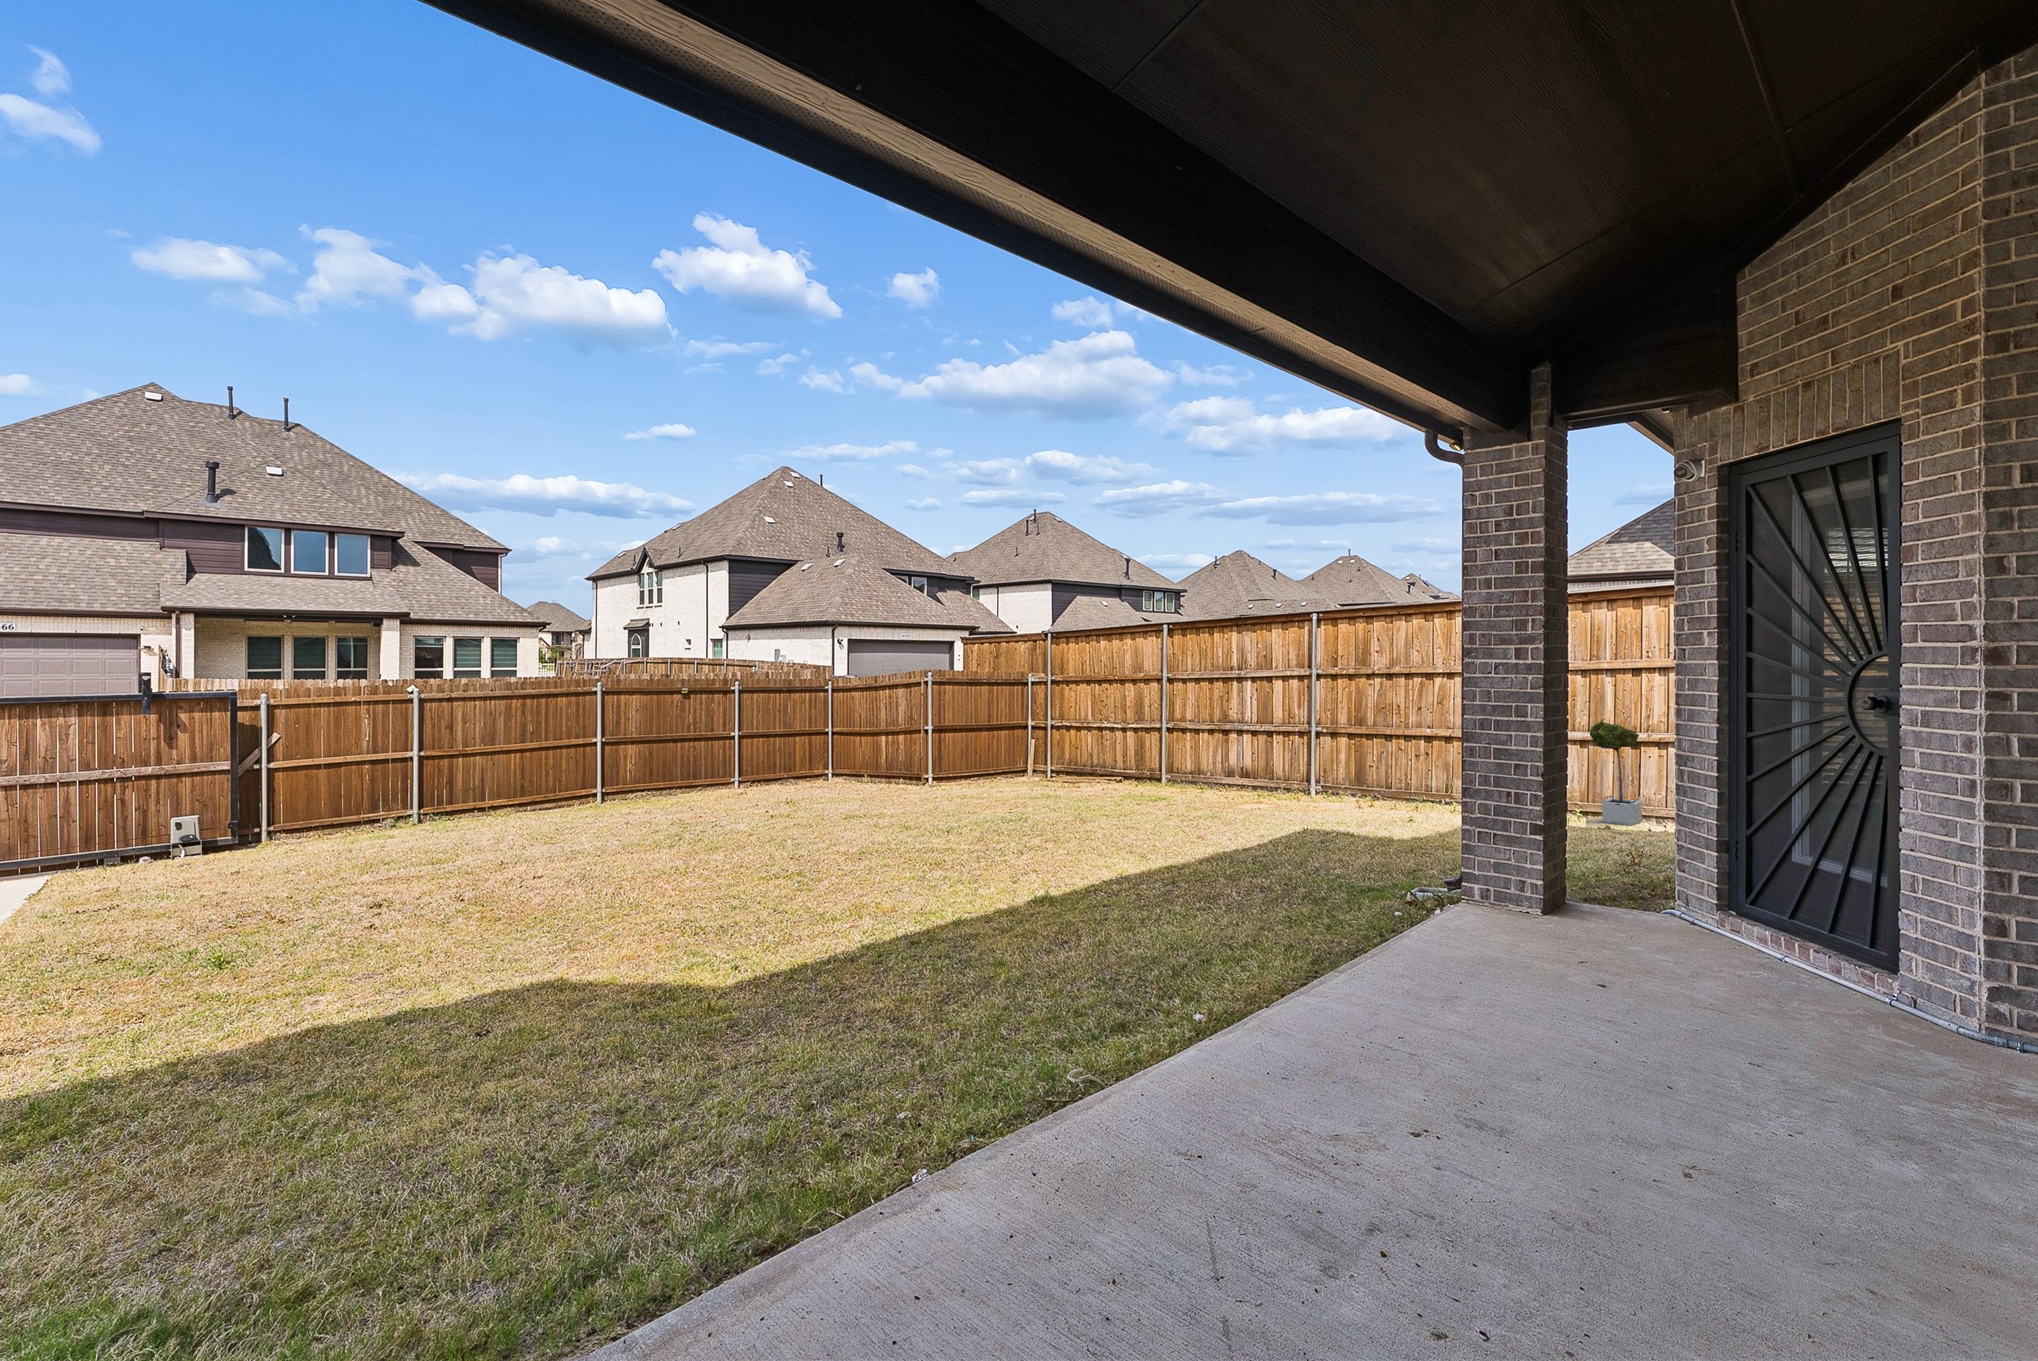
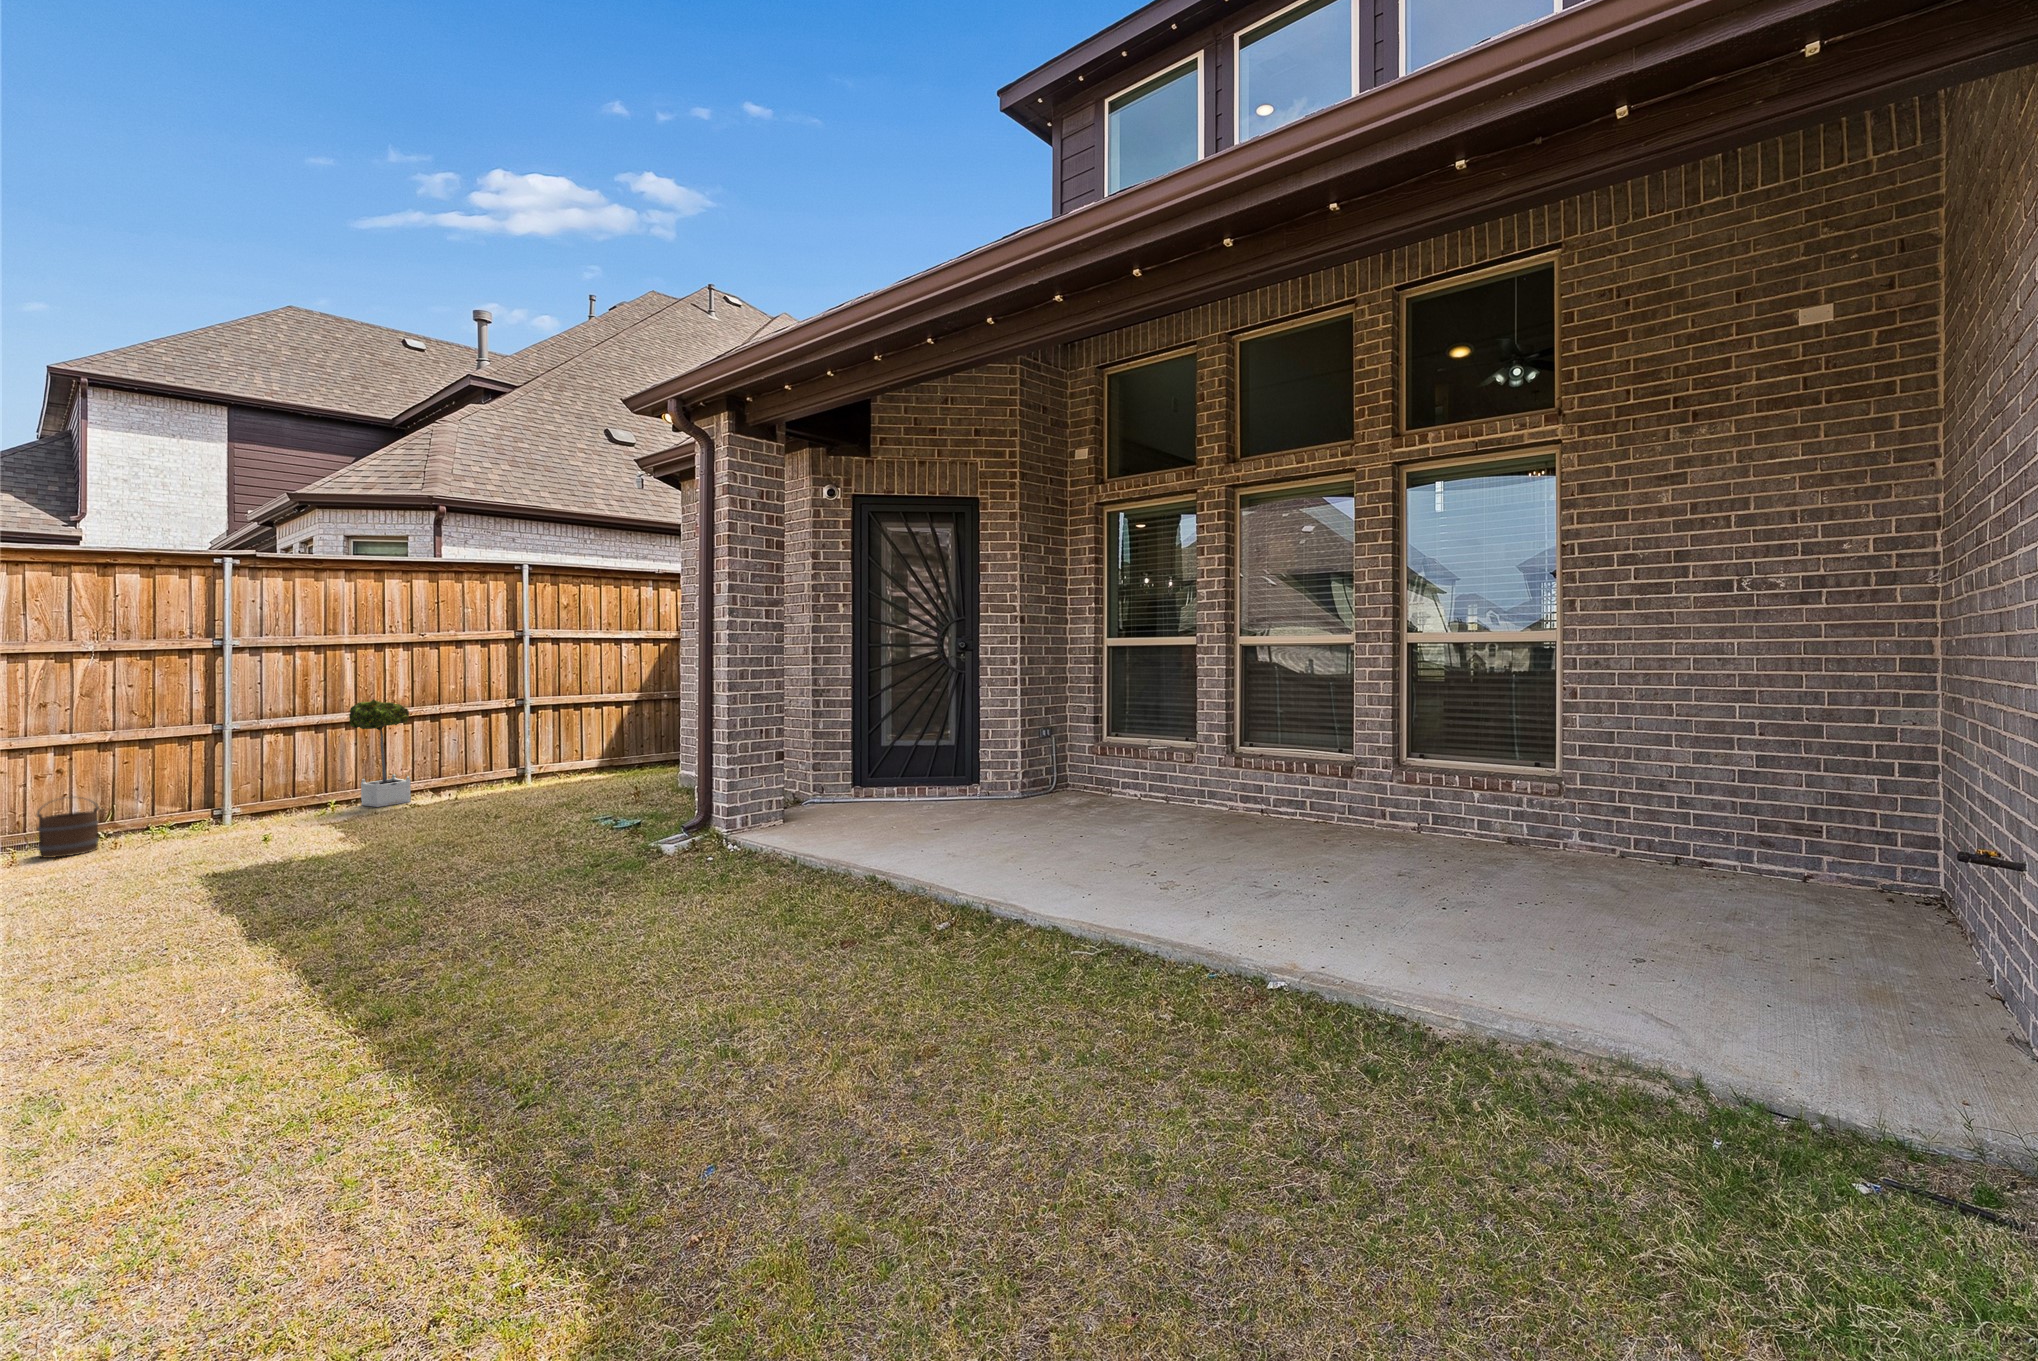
bucket: none [1421,765,1450,803] -> present [37,797,99,858]

